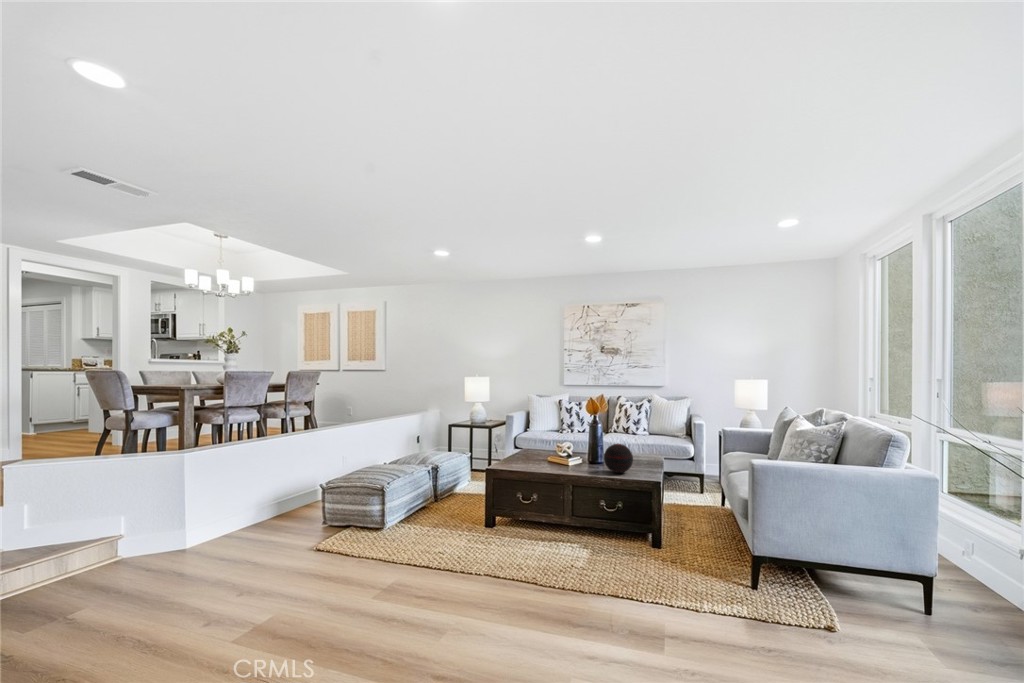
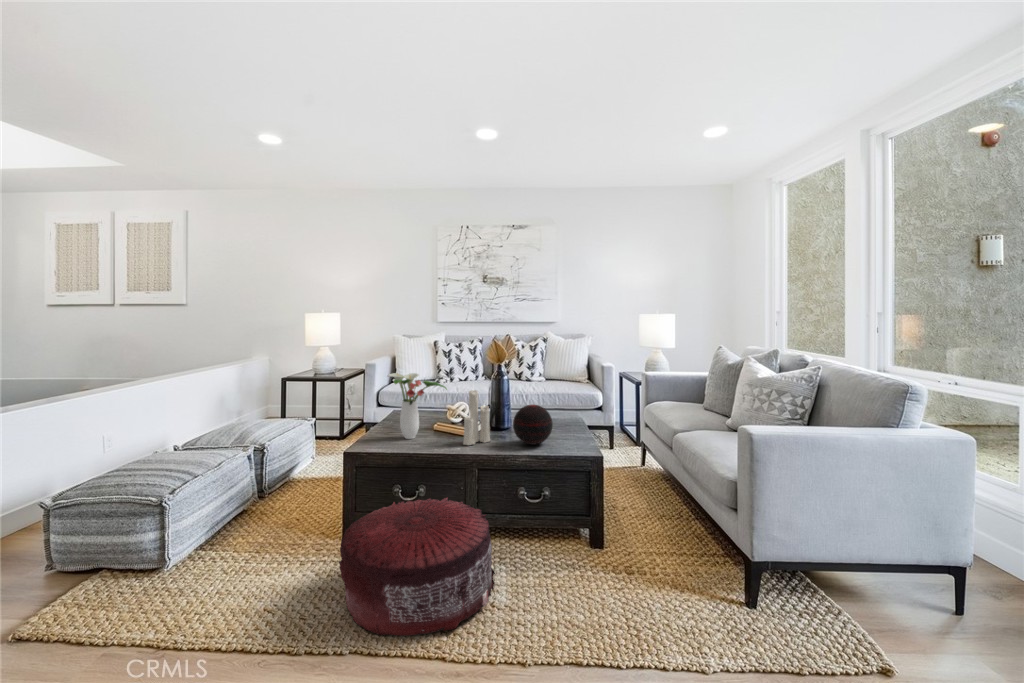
flower arrangement: none [518,418,559,465] -> present [387,373,447,439]
candle: none [568,424,588,470] -> present [463,389,490,445]
pouf: none [482,500,583,577] -> present [339,497,495,636]

